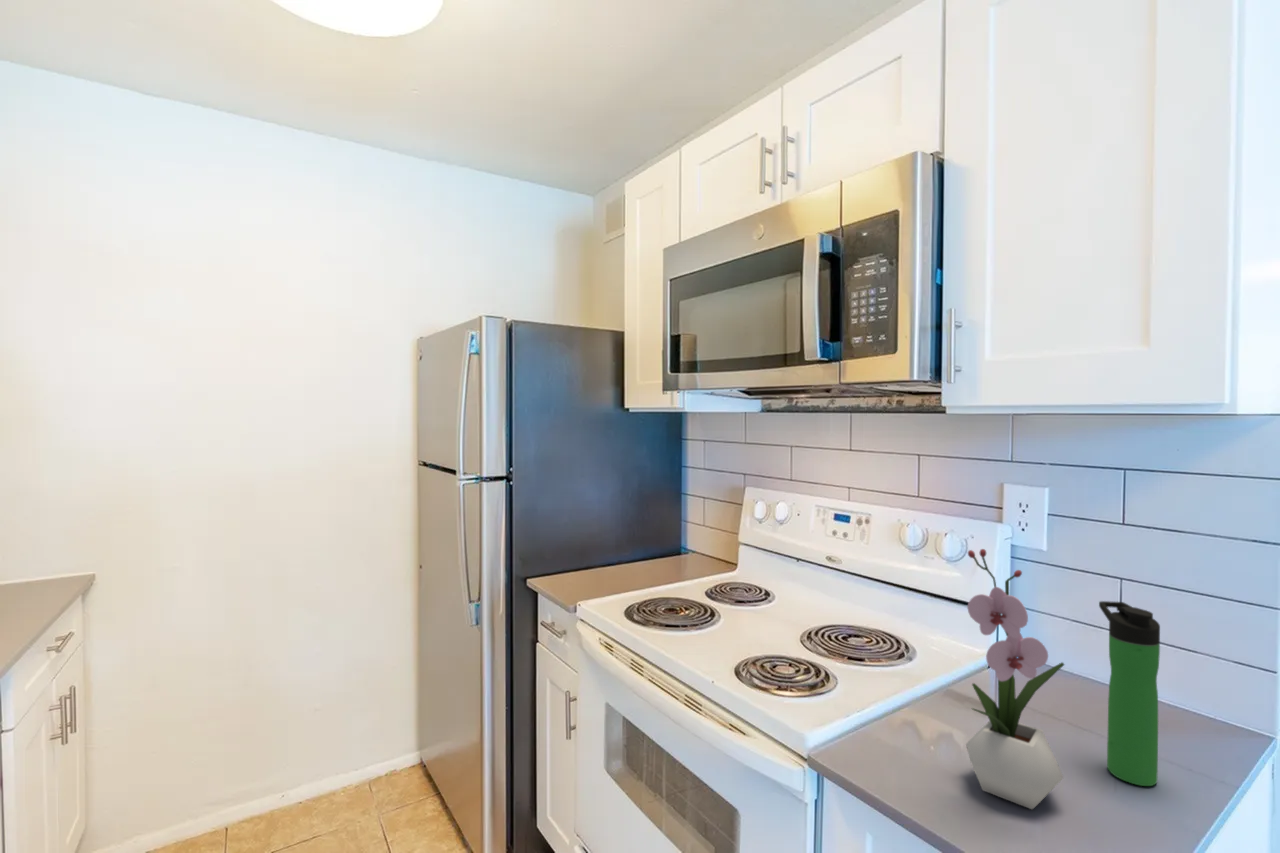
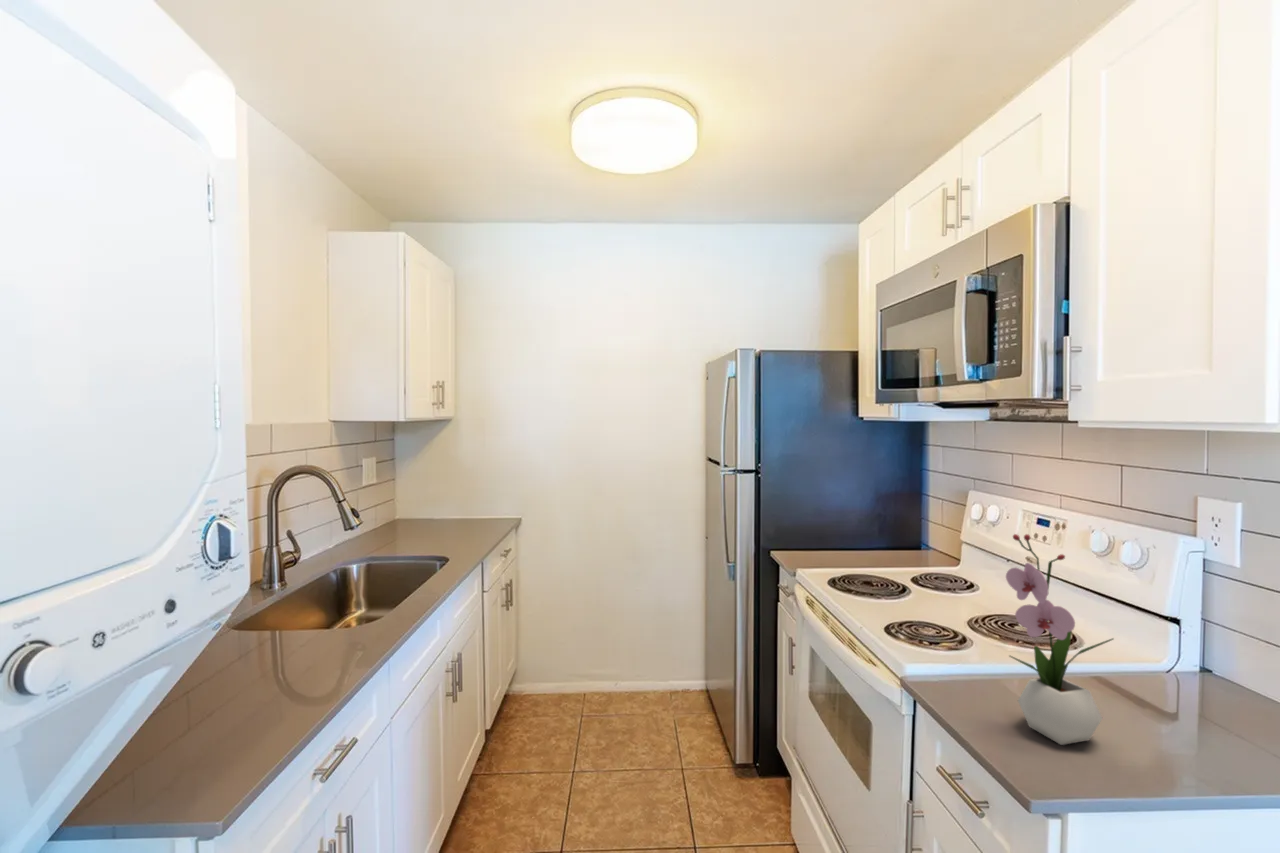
bottle: present [1099,601,1160,786] -> none [1184,600,1235,768]

